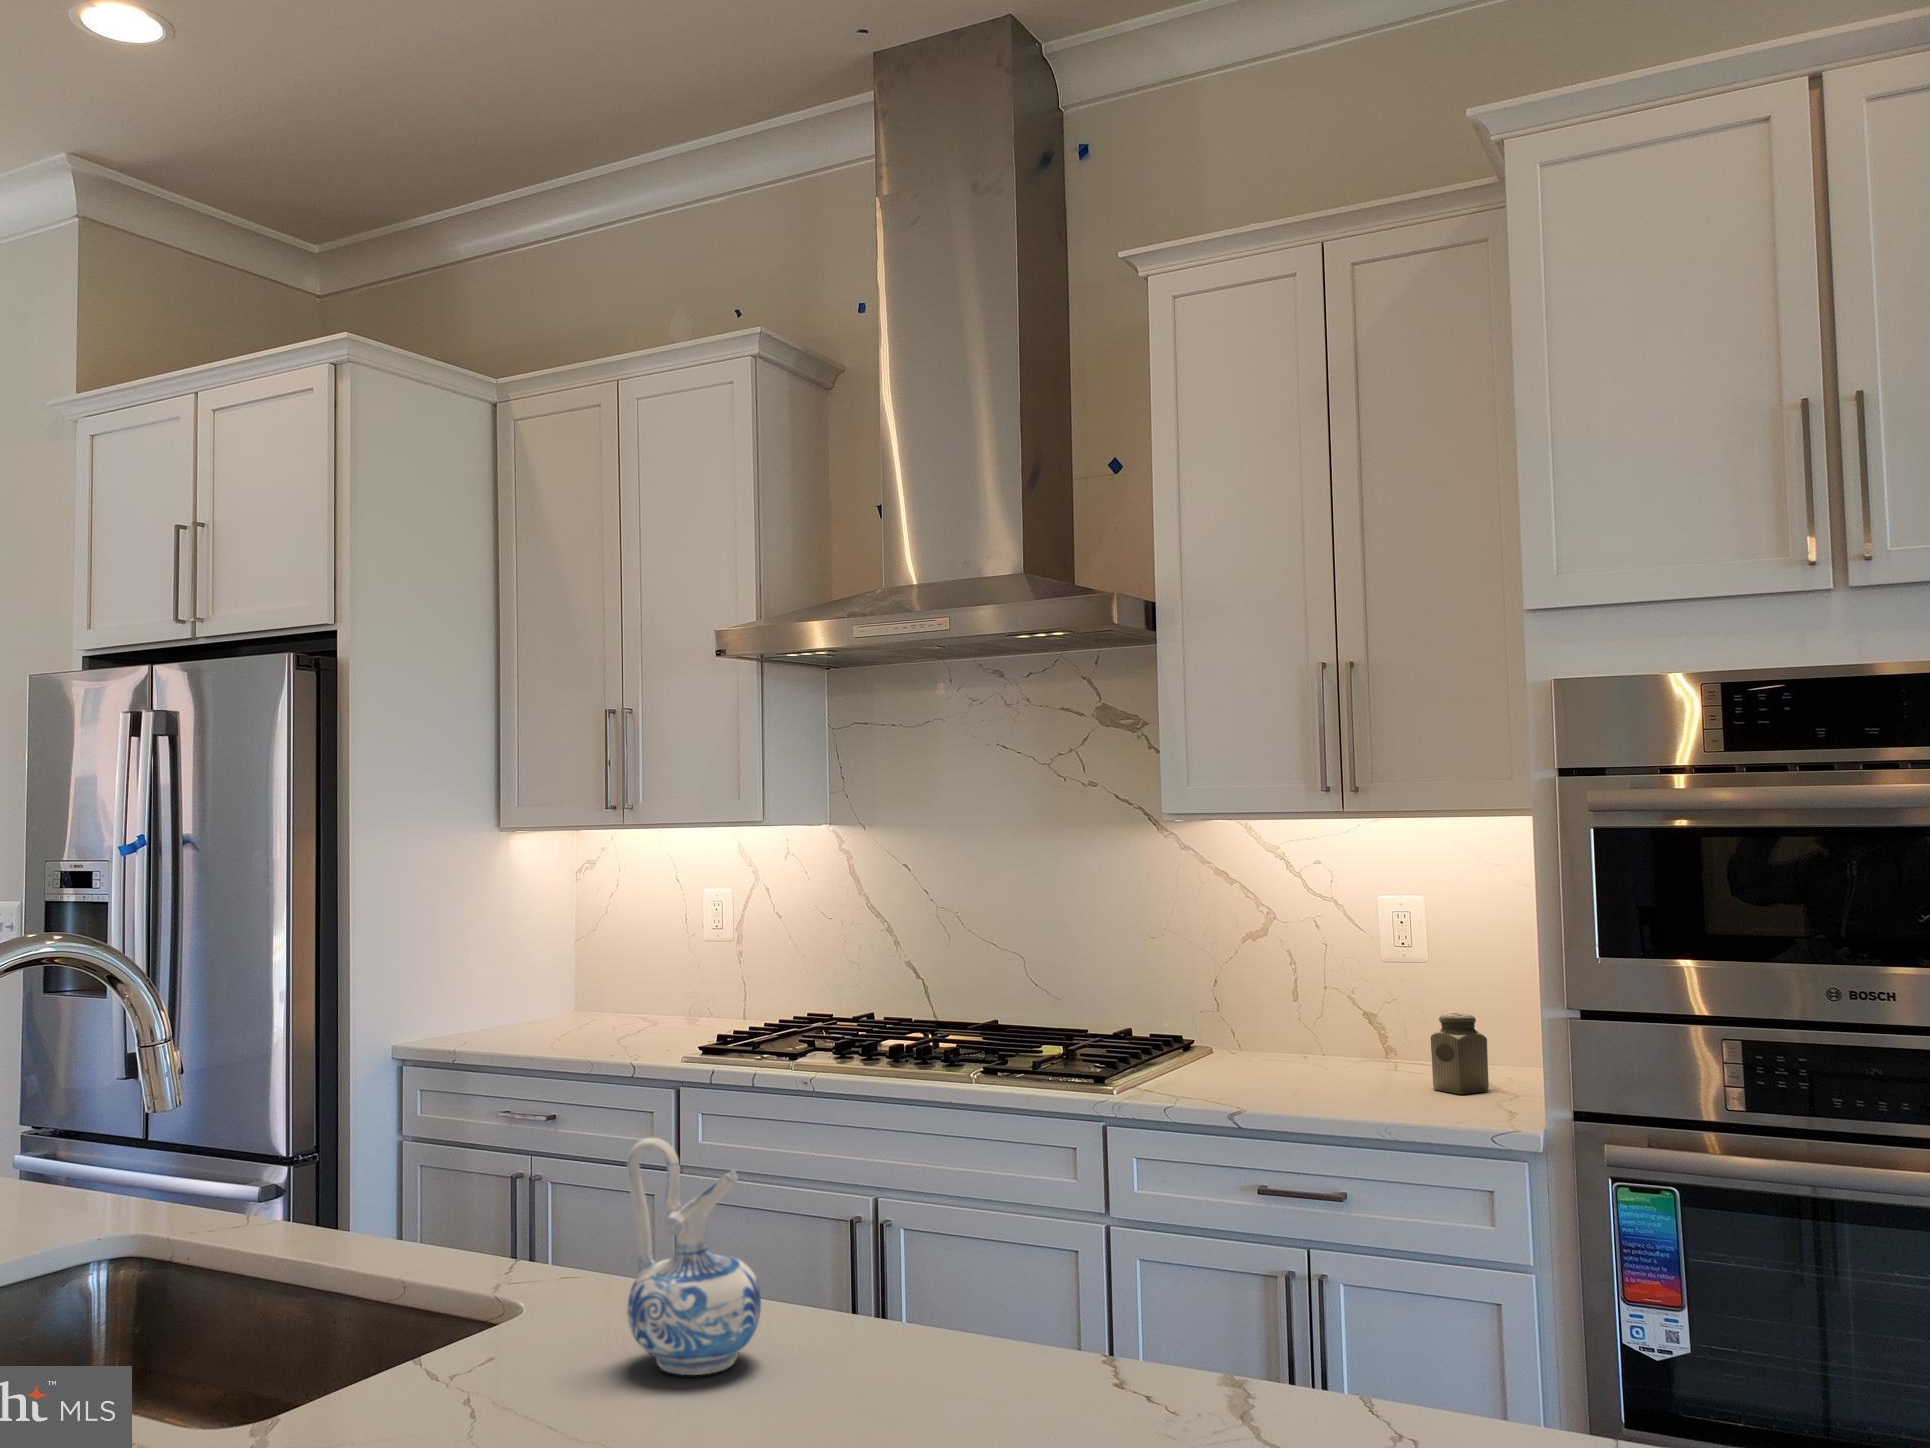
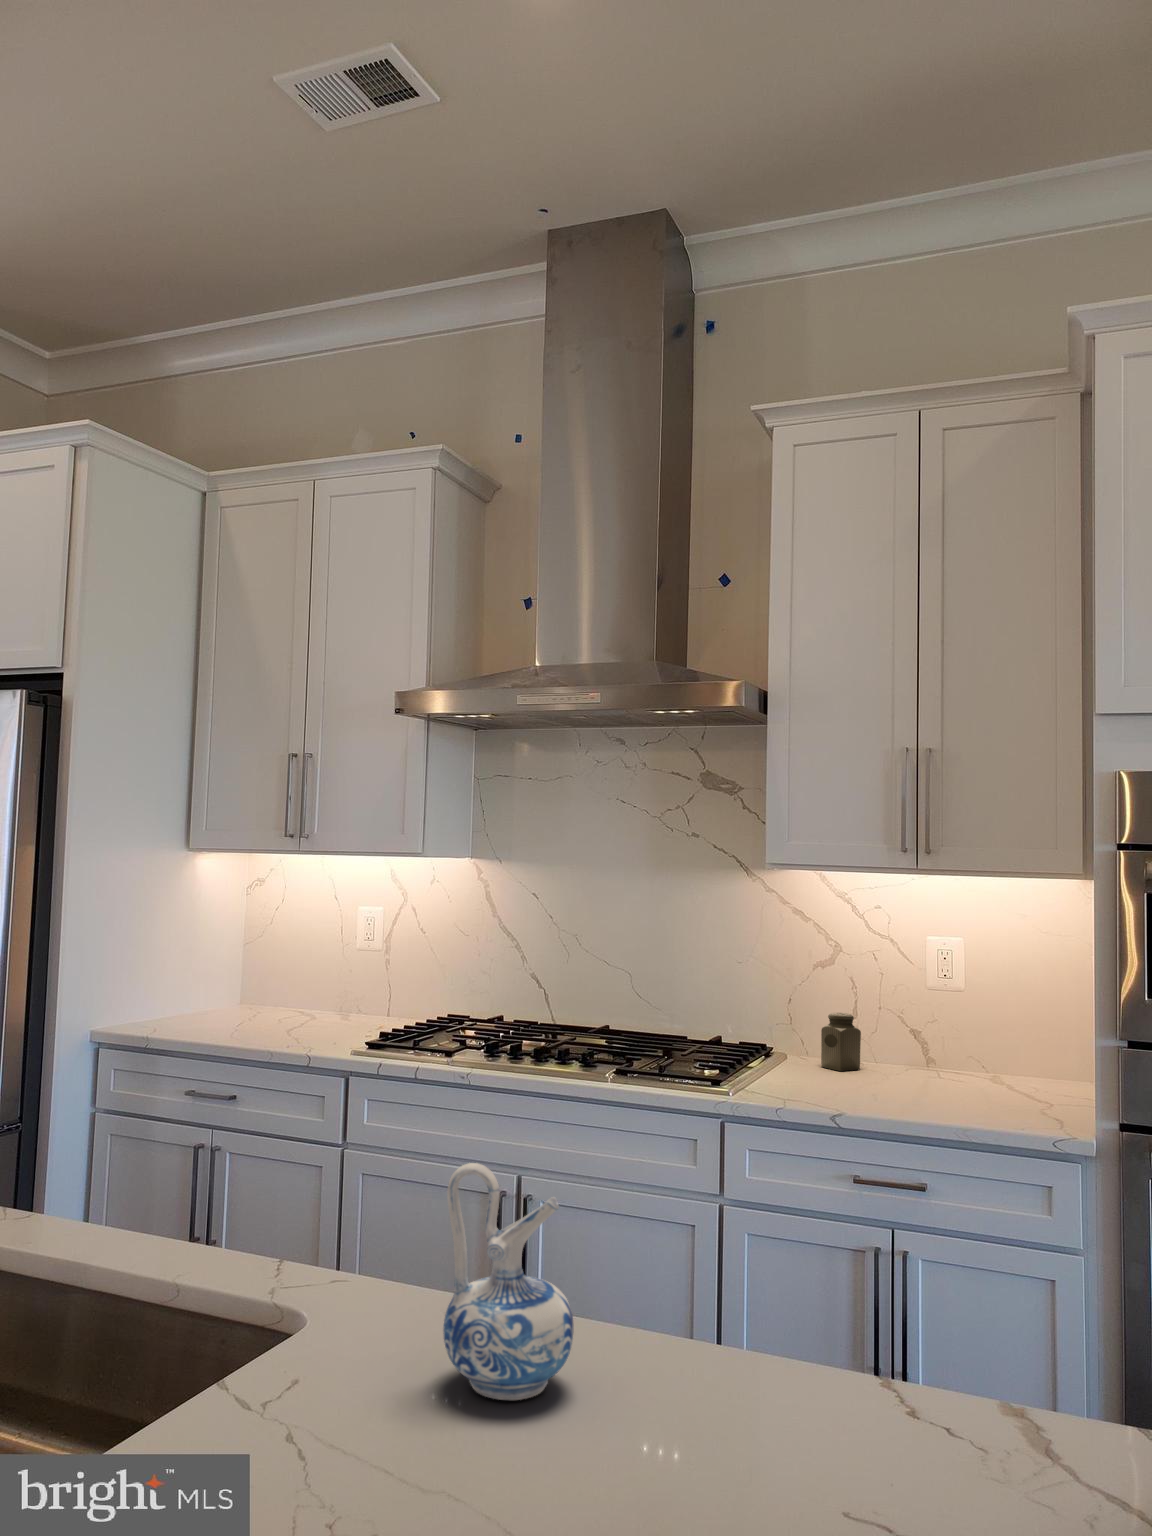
salt shaker: present [1431,1013,1489,1094] -> present [821,1013,861,1071]

